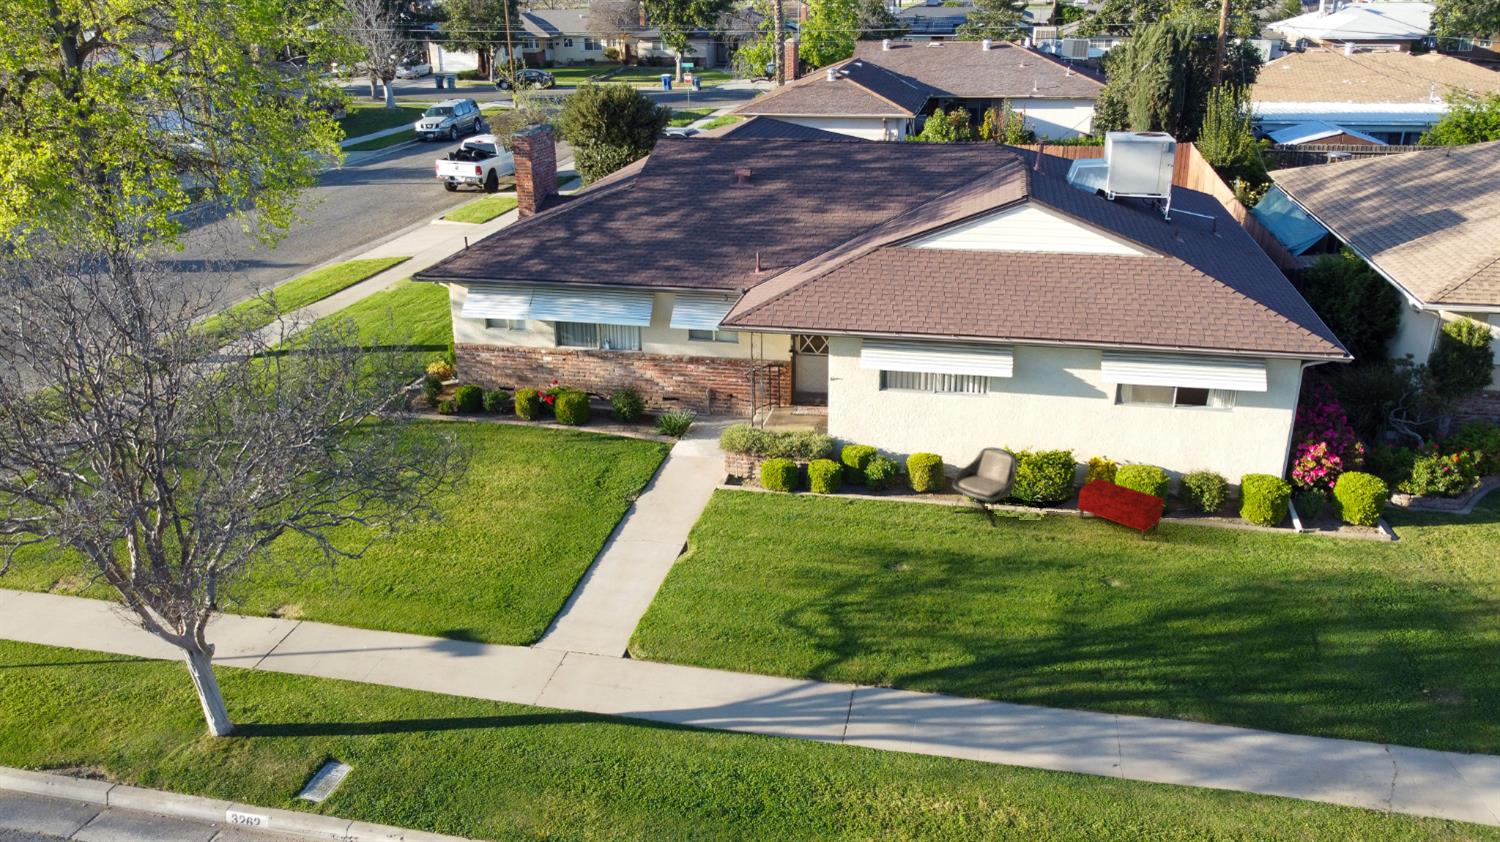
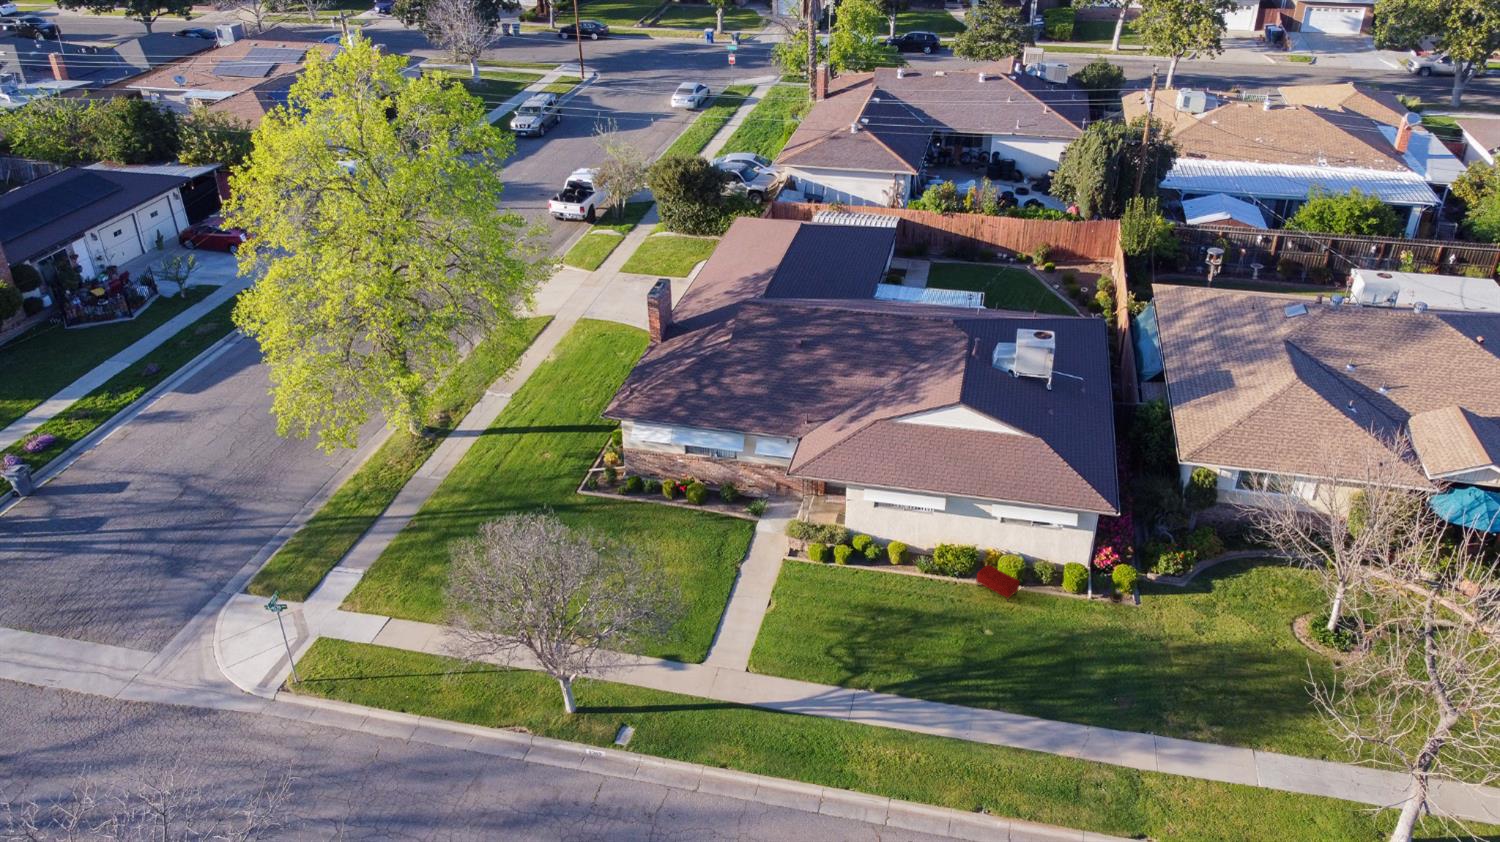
lounge chair: present [952,448,1018,525] -> none [911,547,945,591]
potted tree: none [1336,484,1376,537] -> present [1110,580,1125,602]

